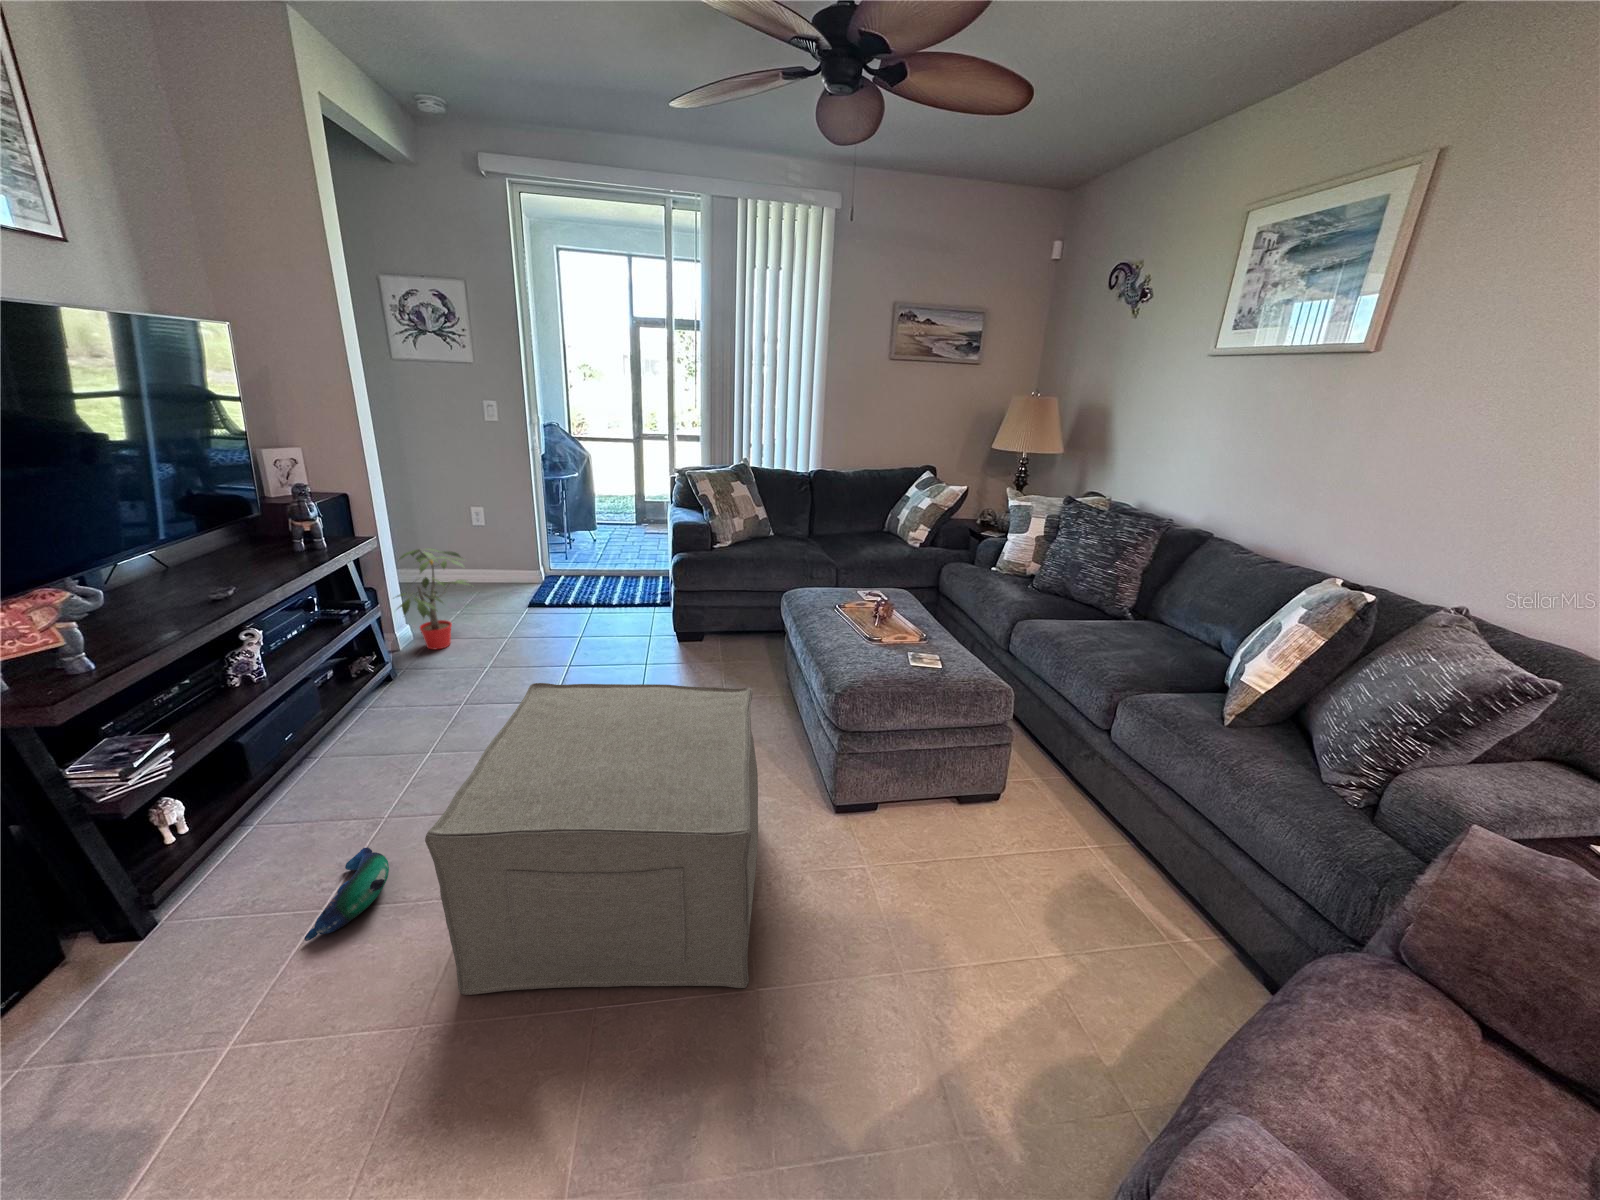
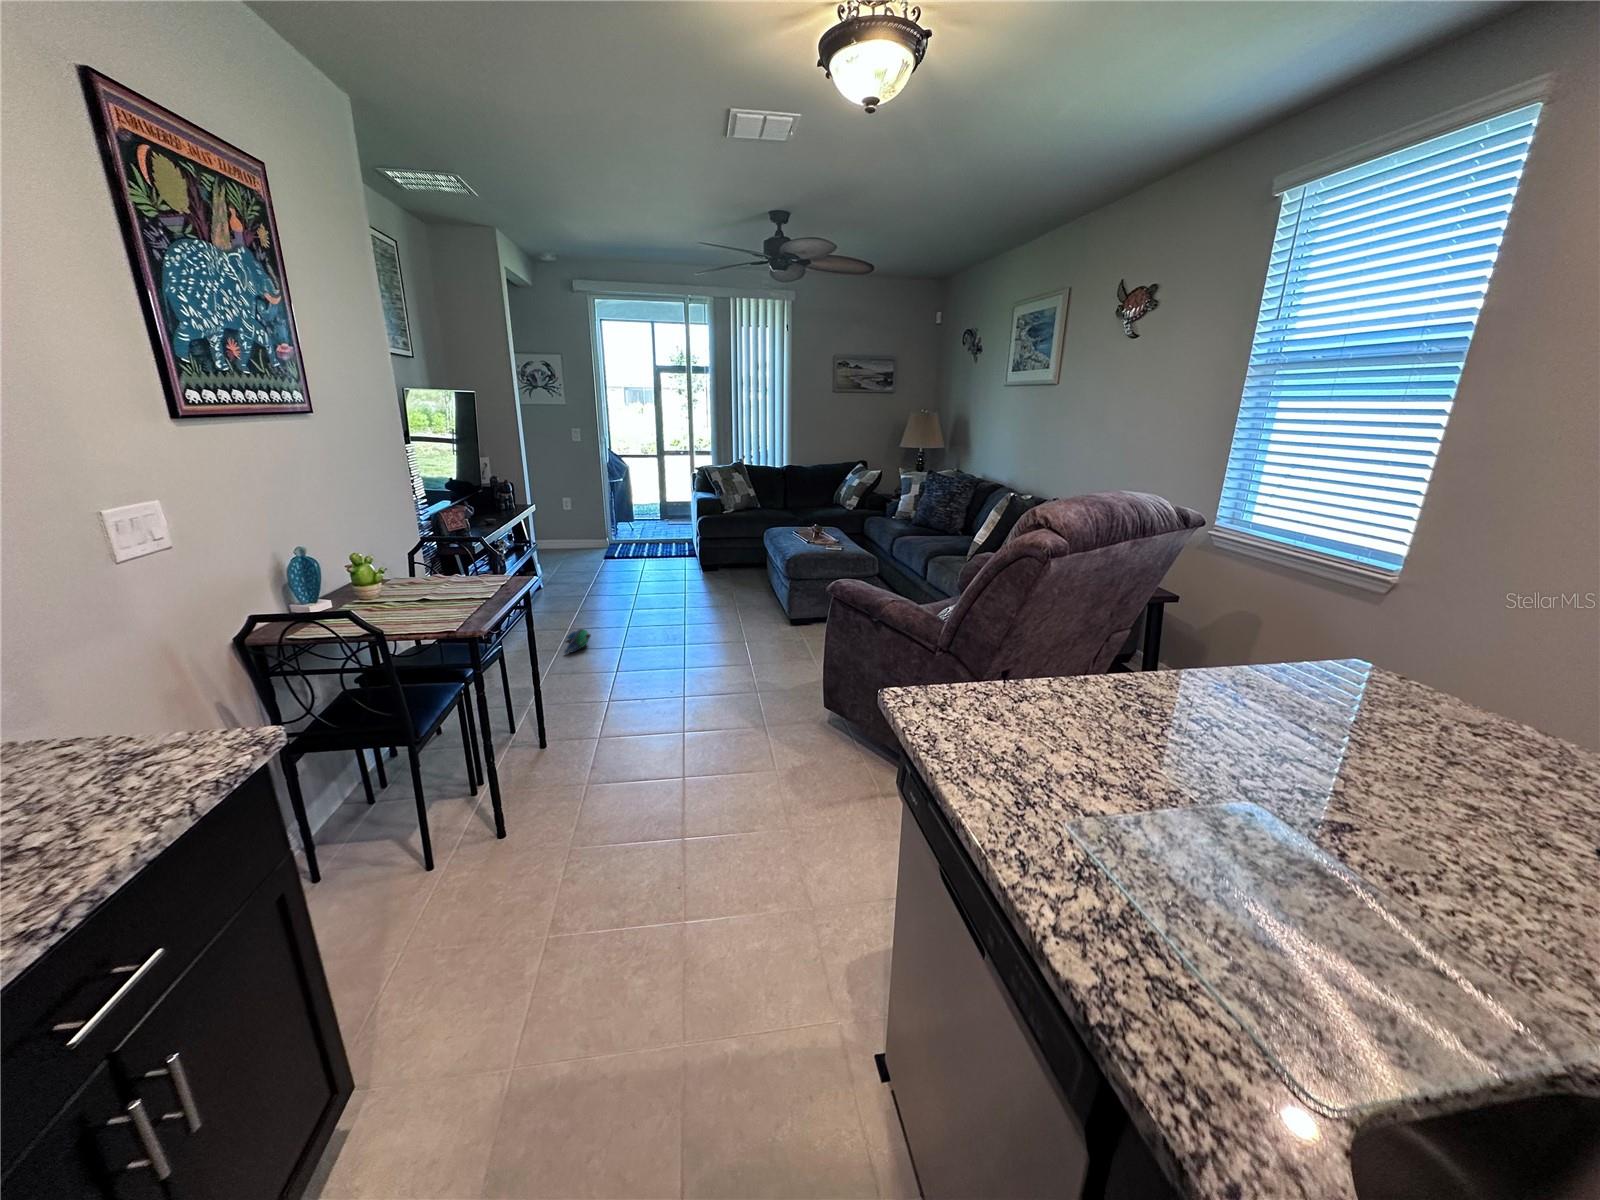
potted plant: present [397,549,469,650] -> none [538,516,581,577]
ottoman: present [425,683,758,995] -> none [628,556,754,663]

